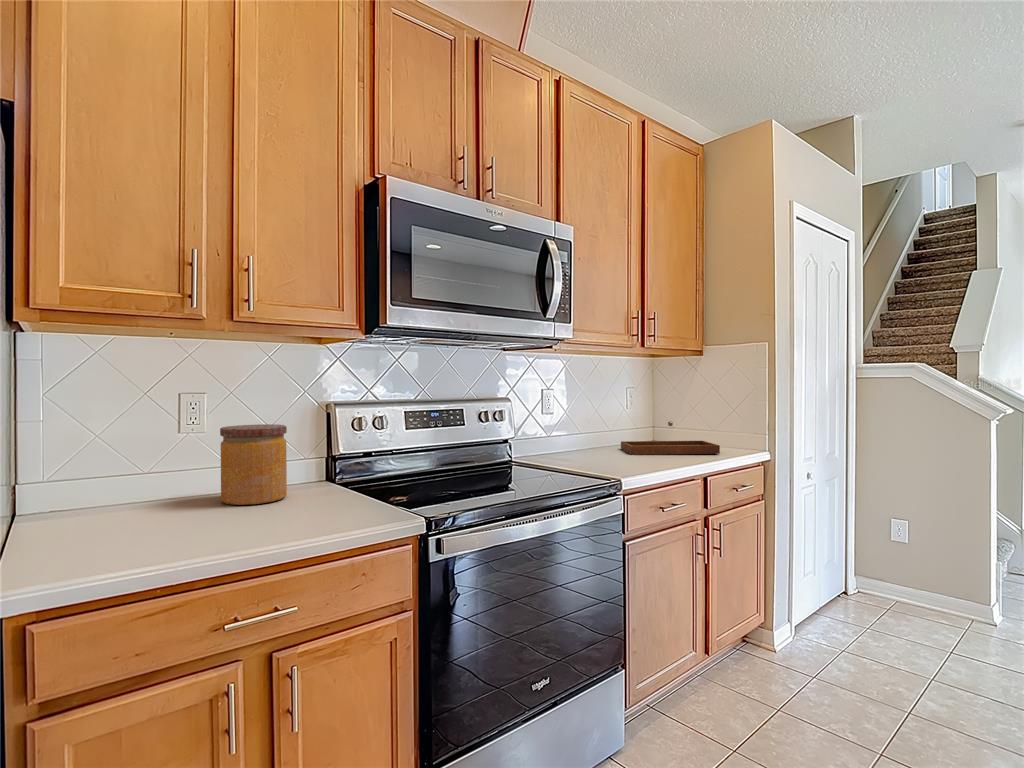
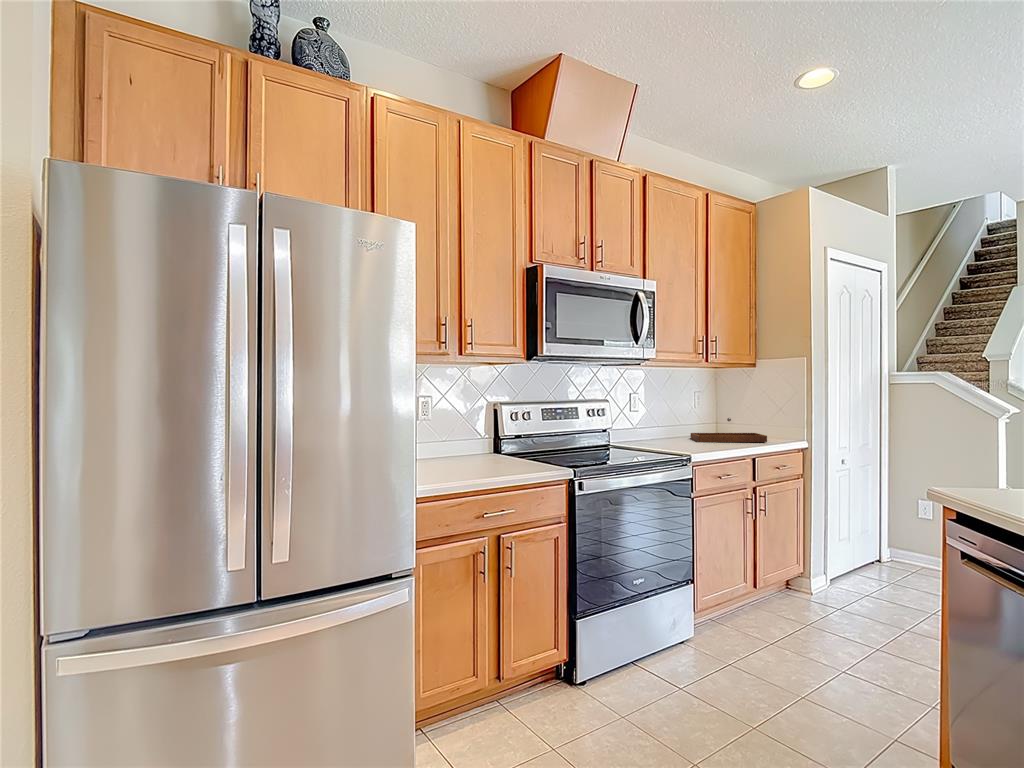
jar: present [220,424,287,505] -> none [445,416,481,463]

